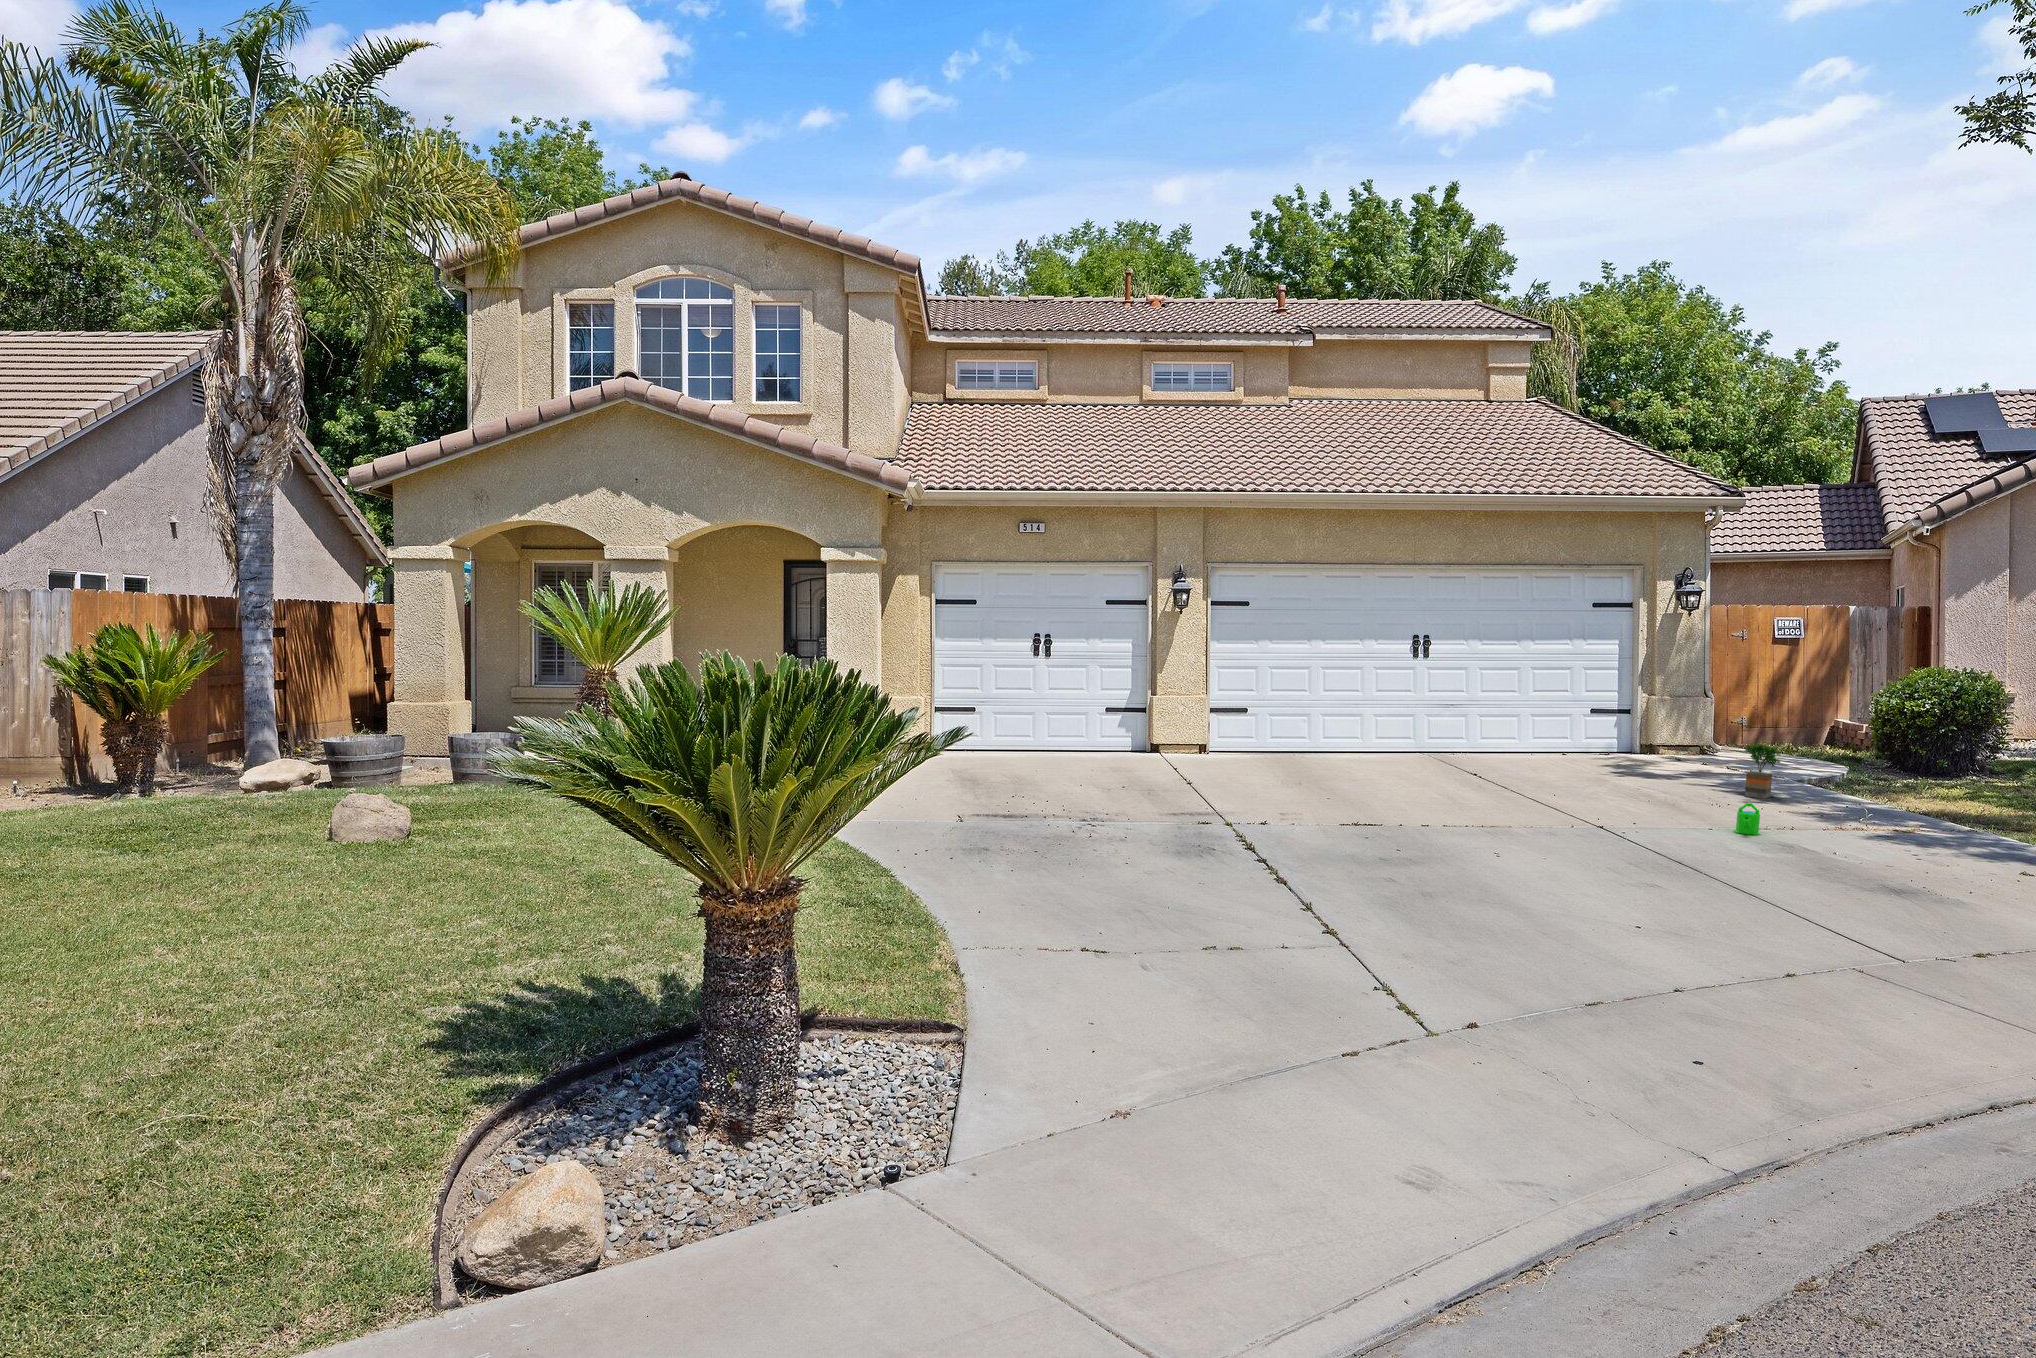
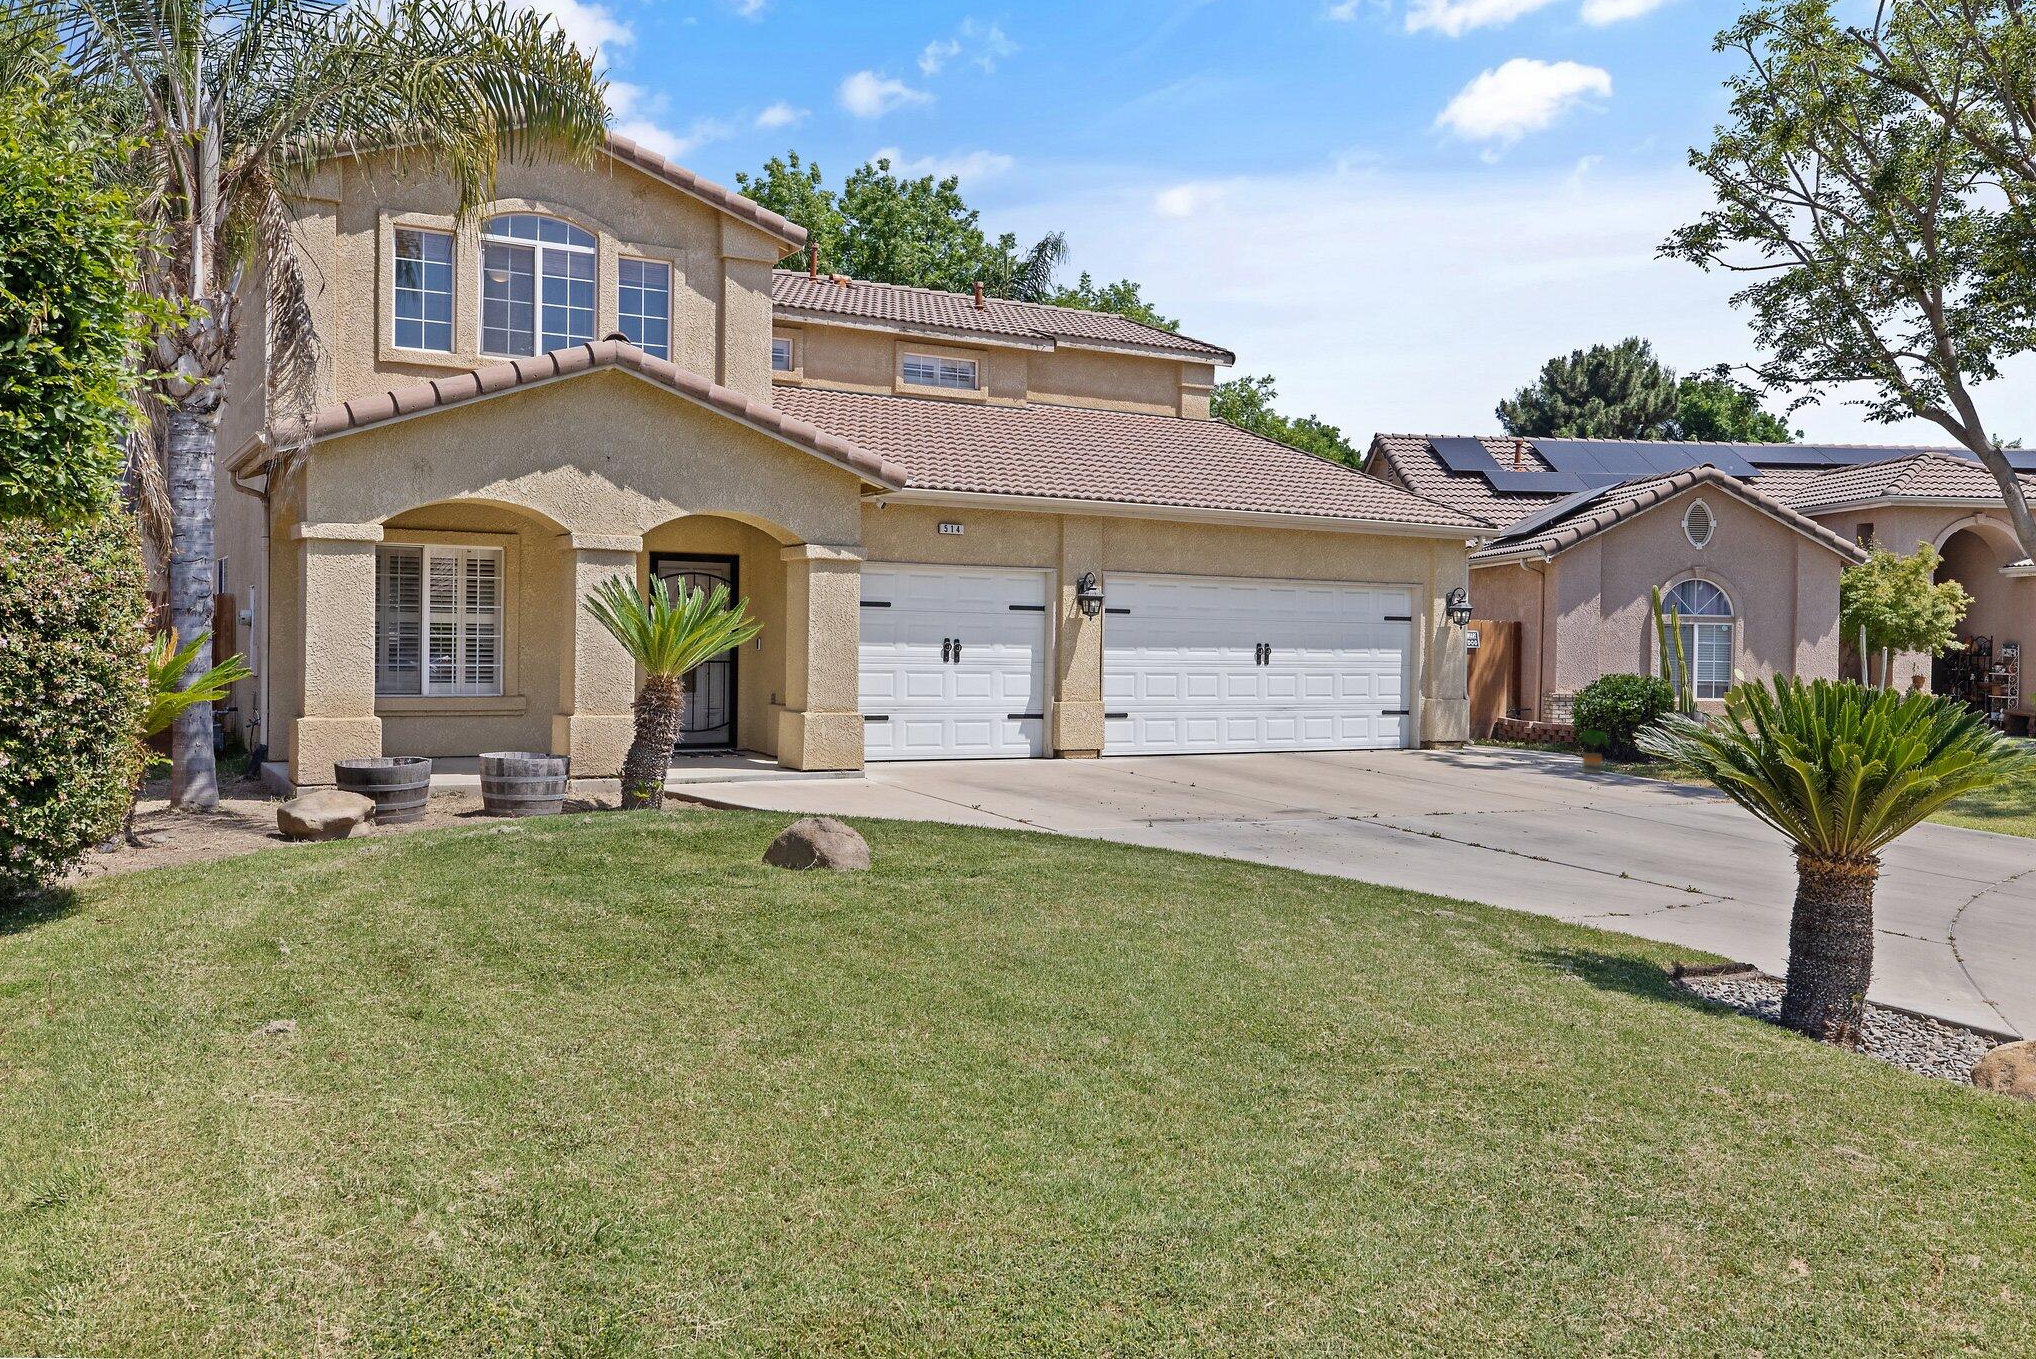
watering can: present [1735,803,1760,835] -> none [1646,768,1665,792]

